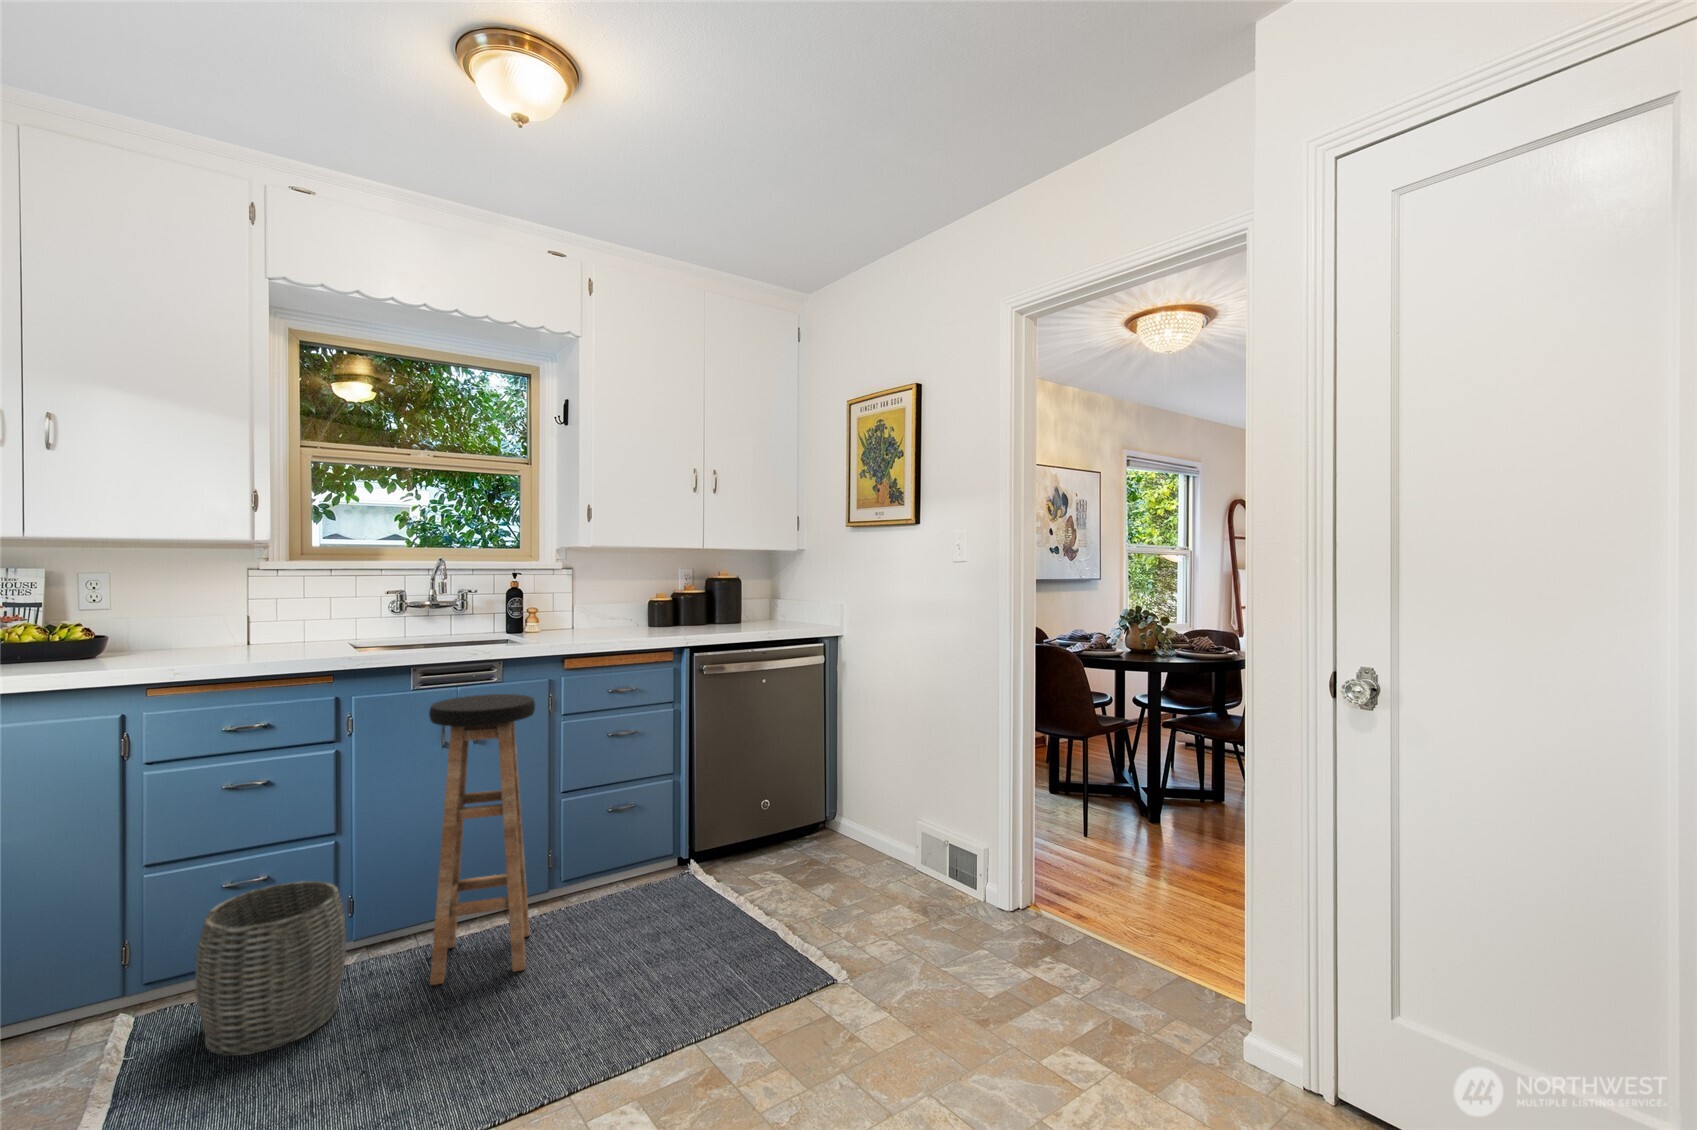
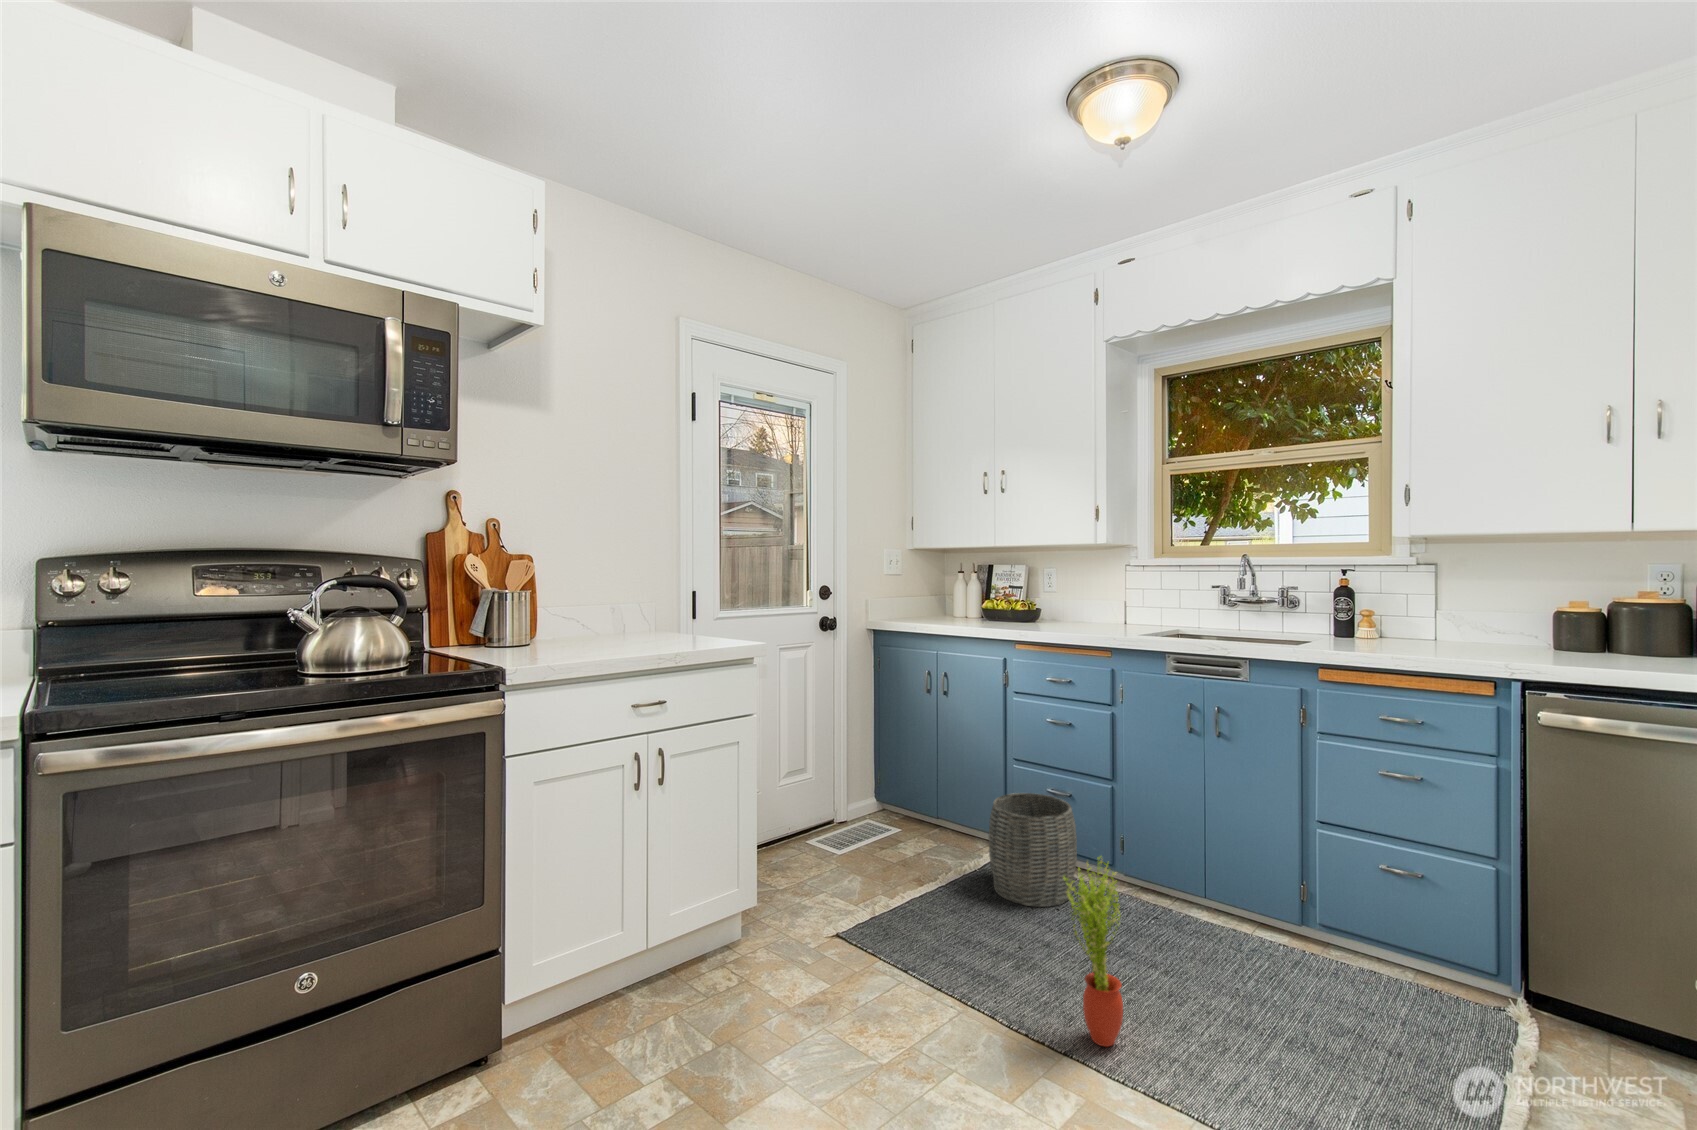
bar stool: present [429,694,535,985] -> none [1120,686,1239,964]
potted plant: none [527,874,606,1066] -> present [1063,857,1123,1047]

